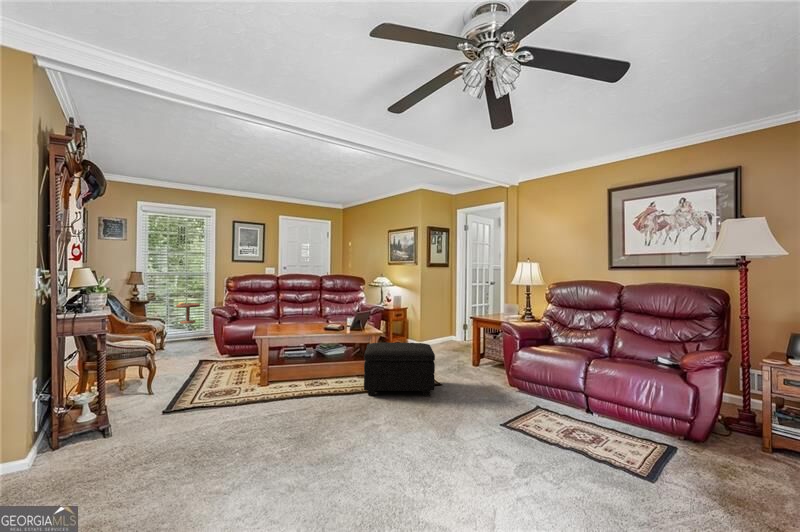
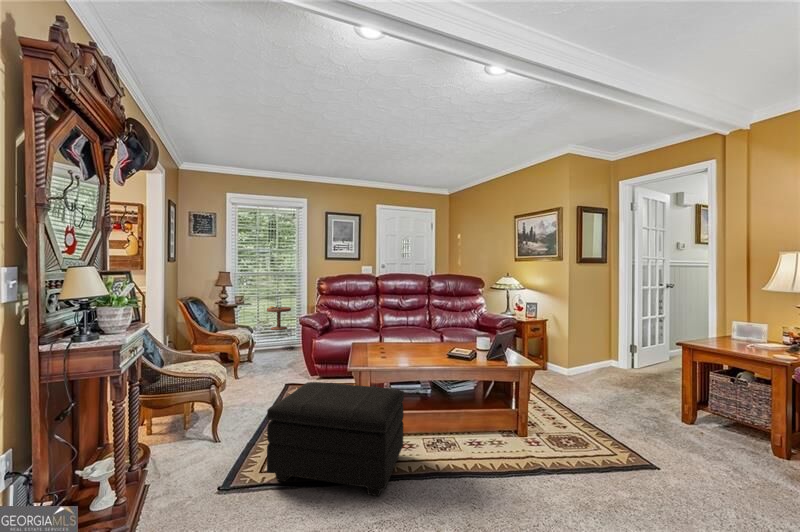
footstool: present [364,342,435,396] -> present [267,382,404,496]

